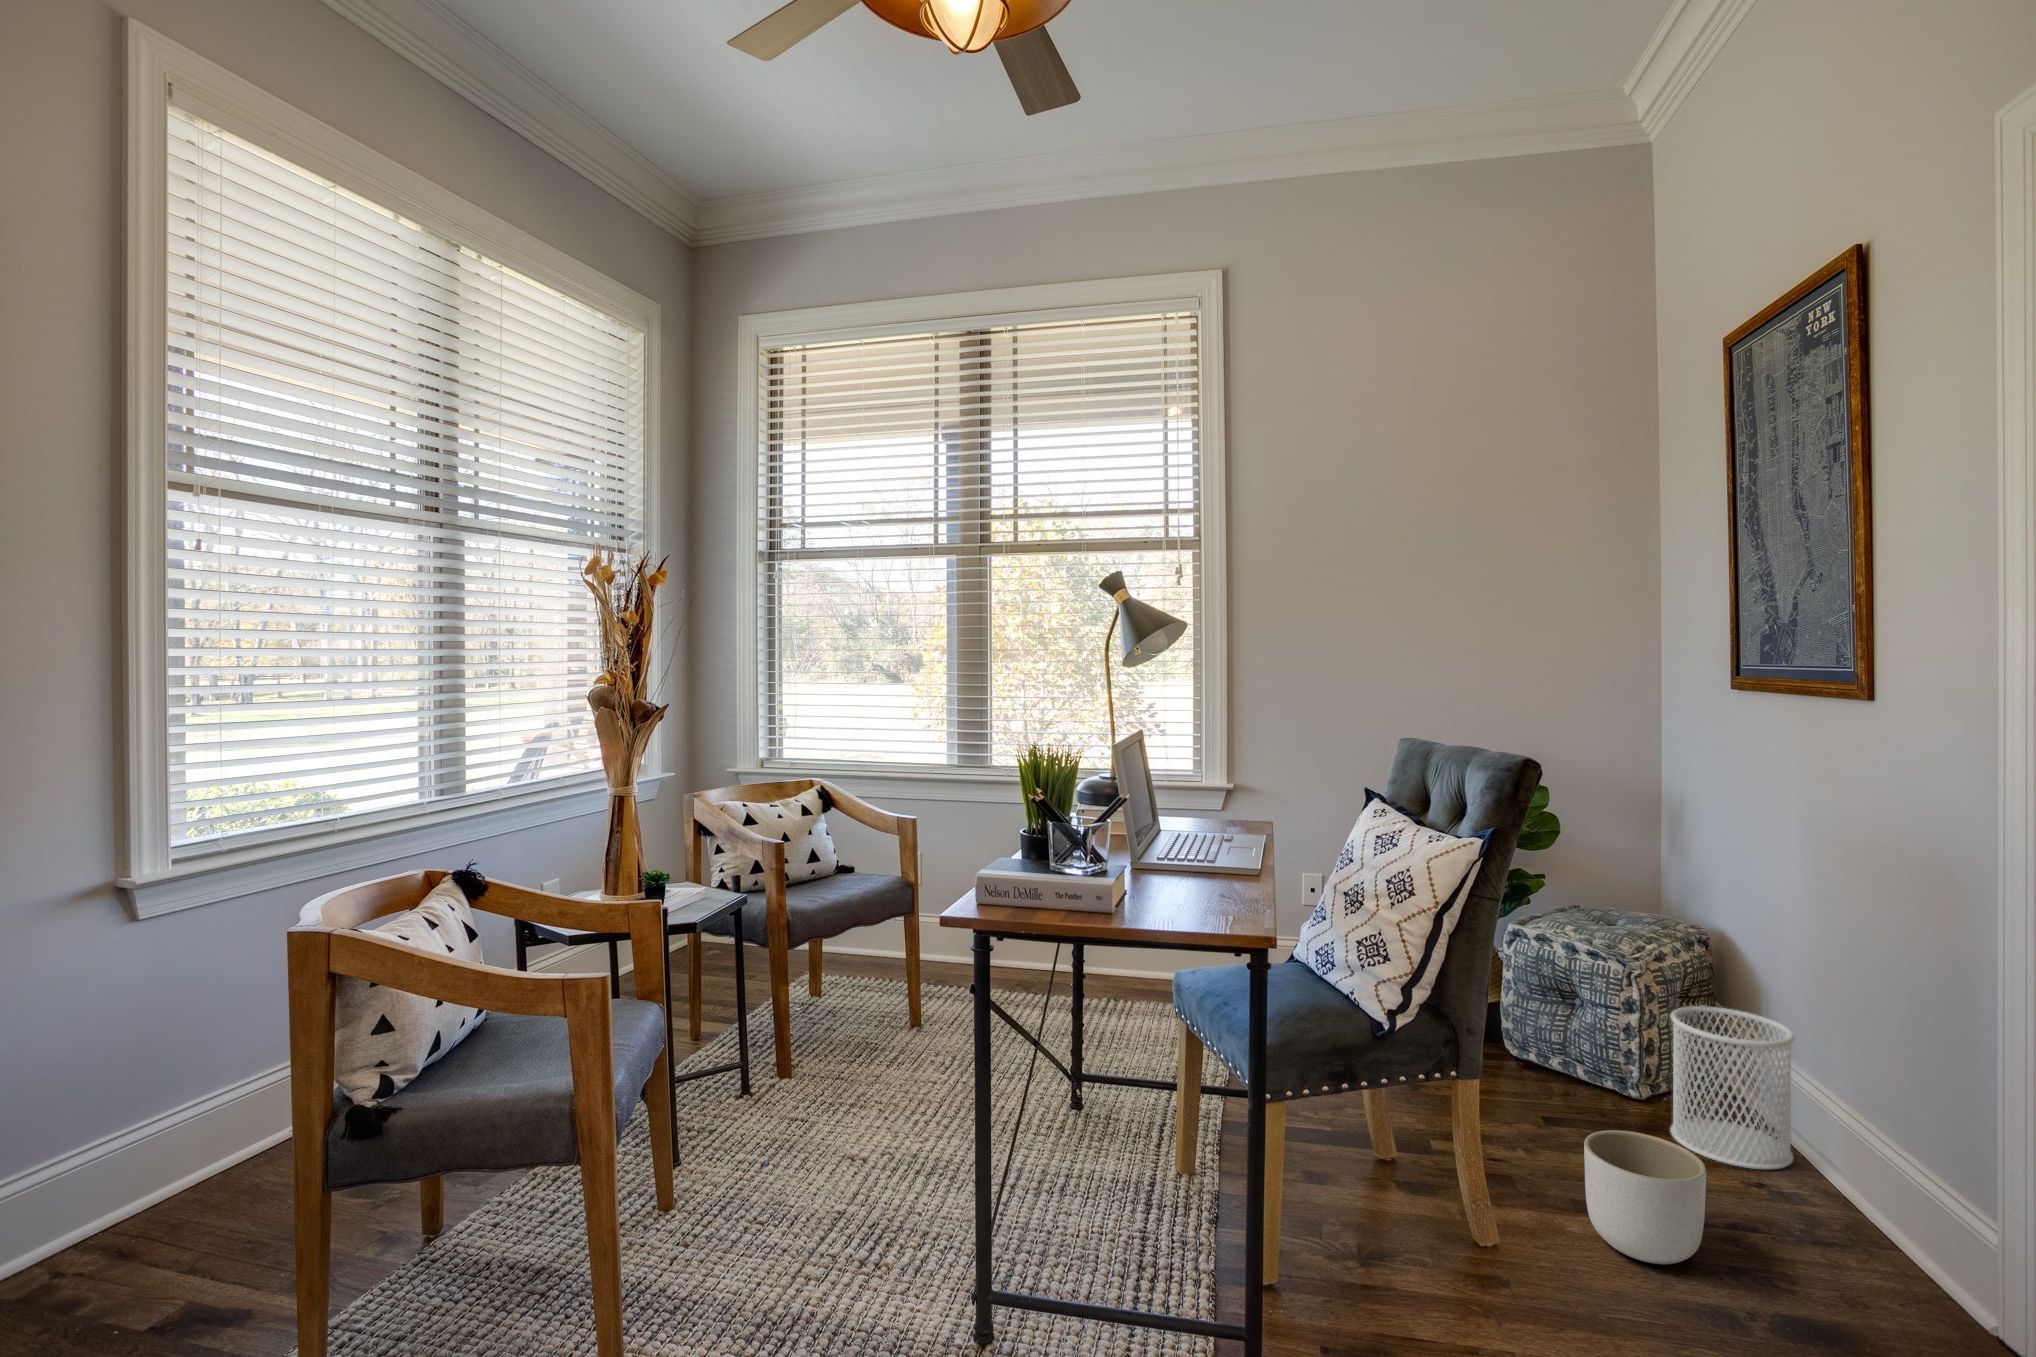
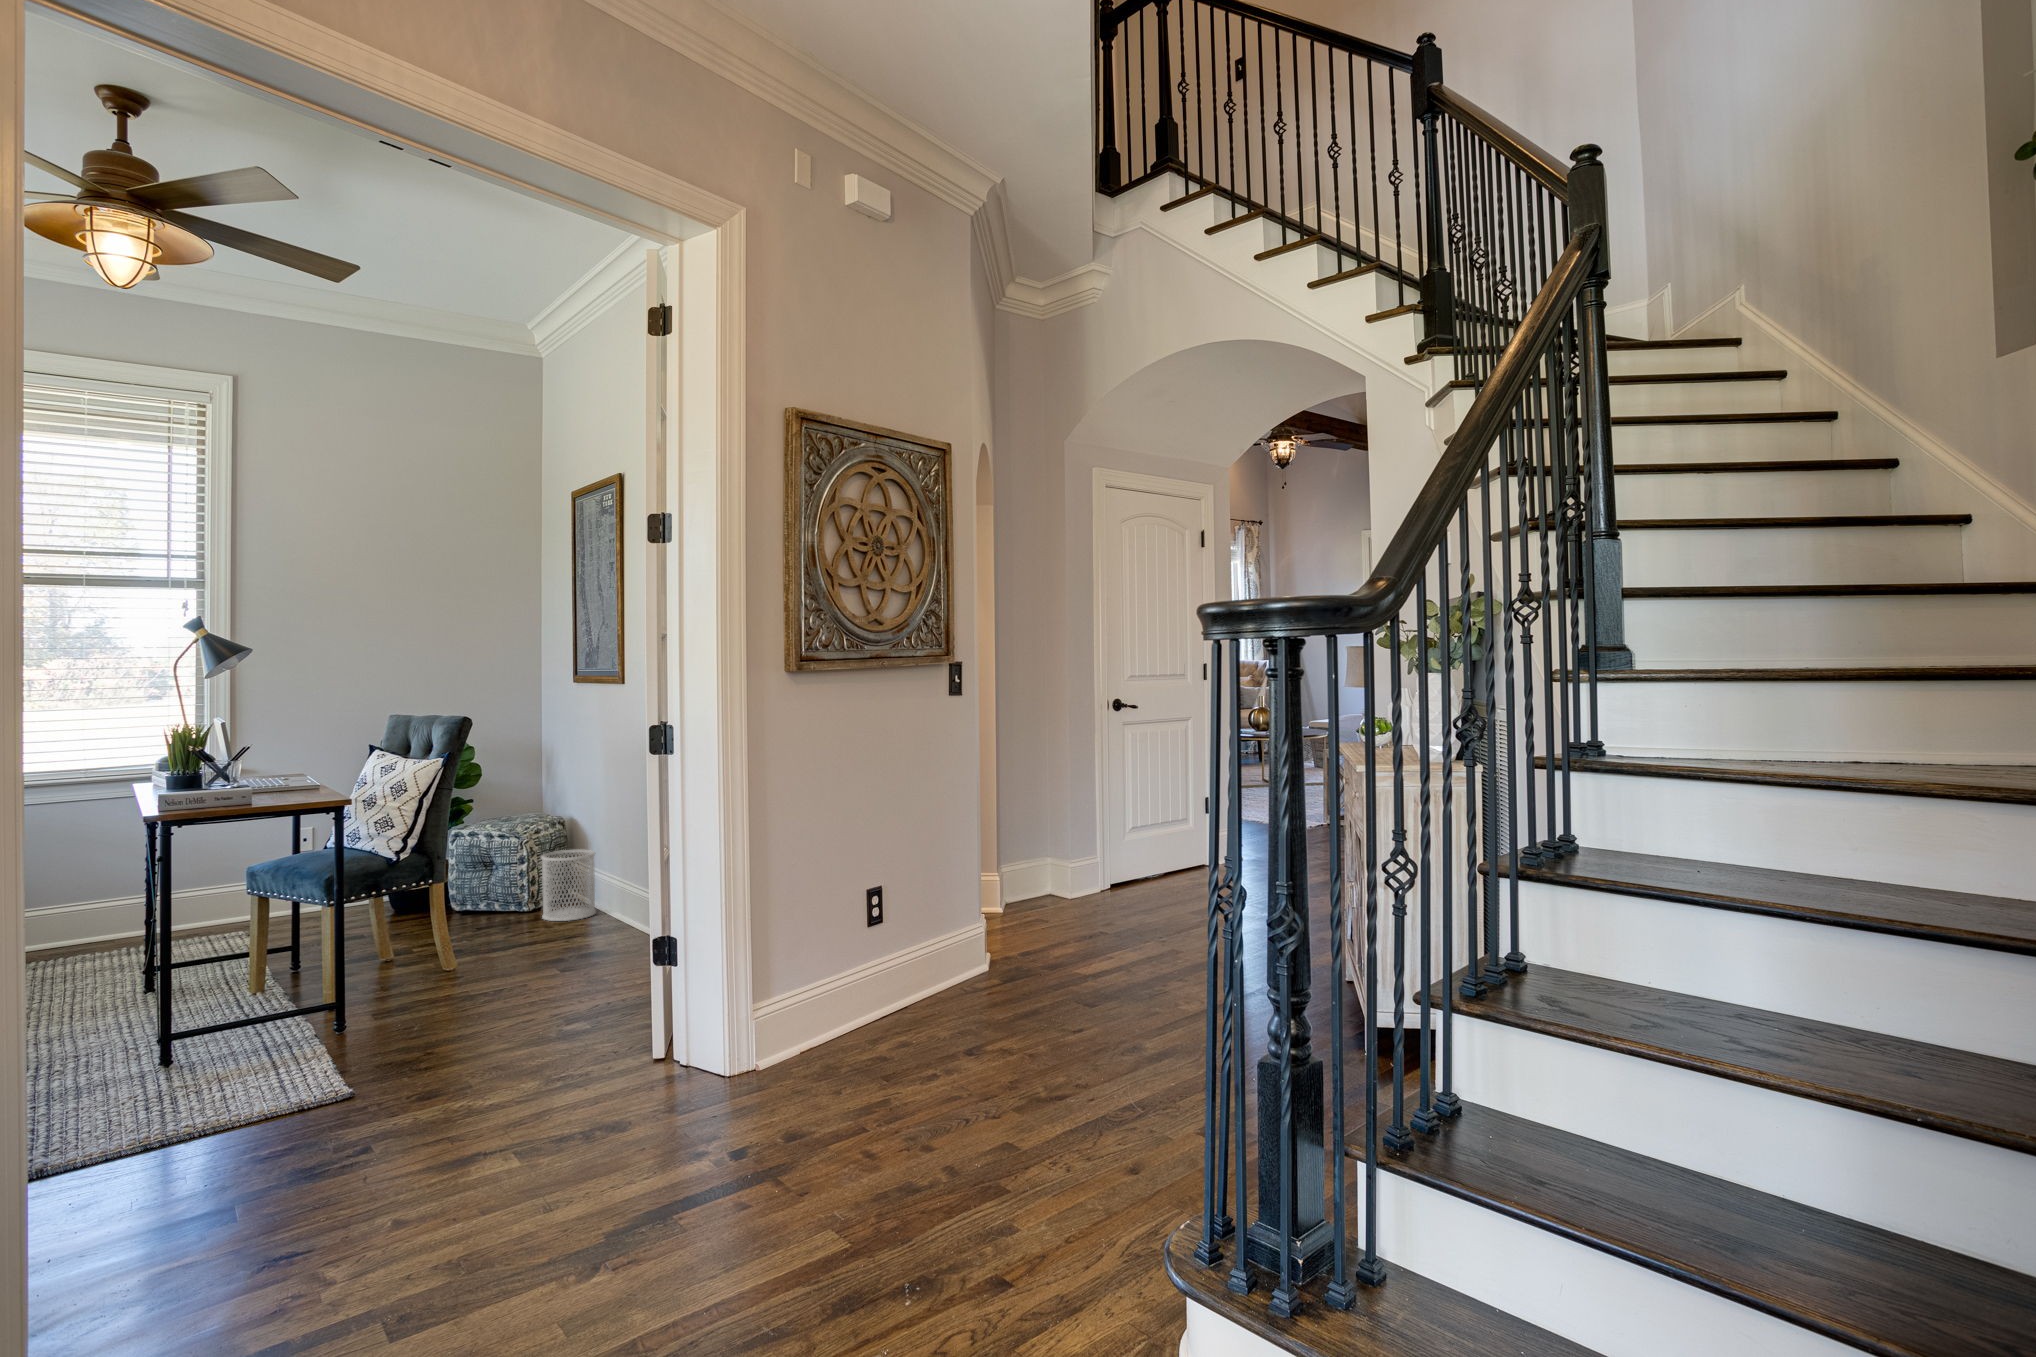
planter: present [1584,1130,1706,1264] -> none [494,901,548,954]

